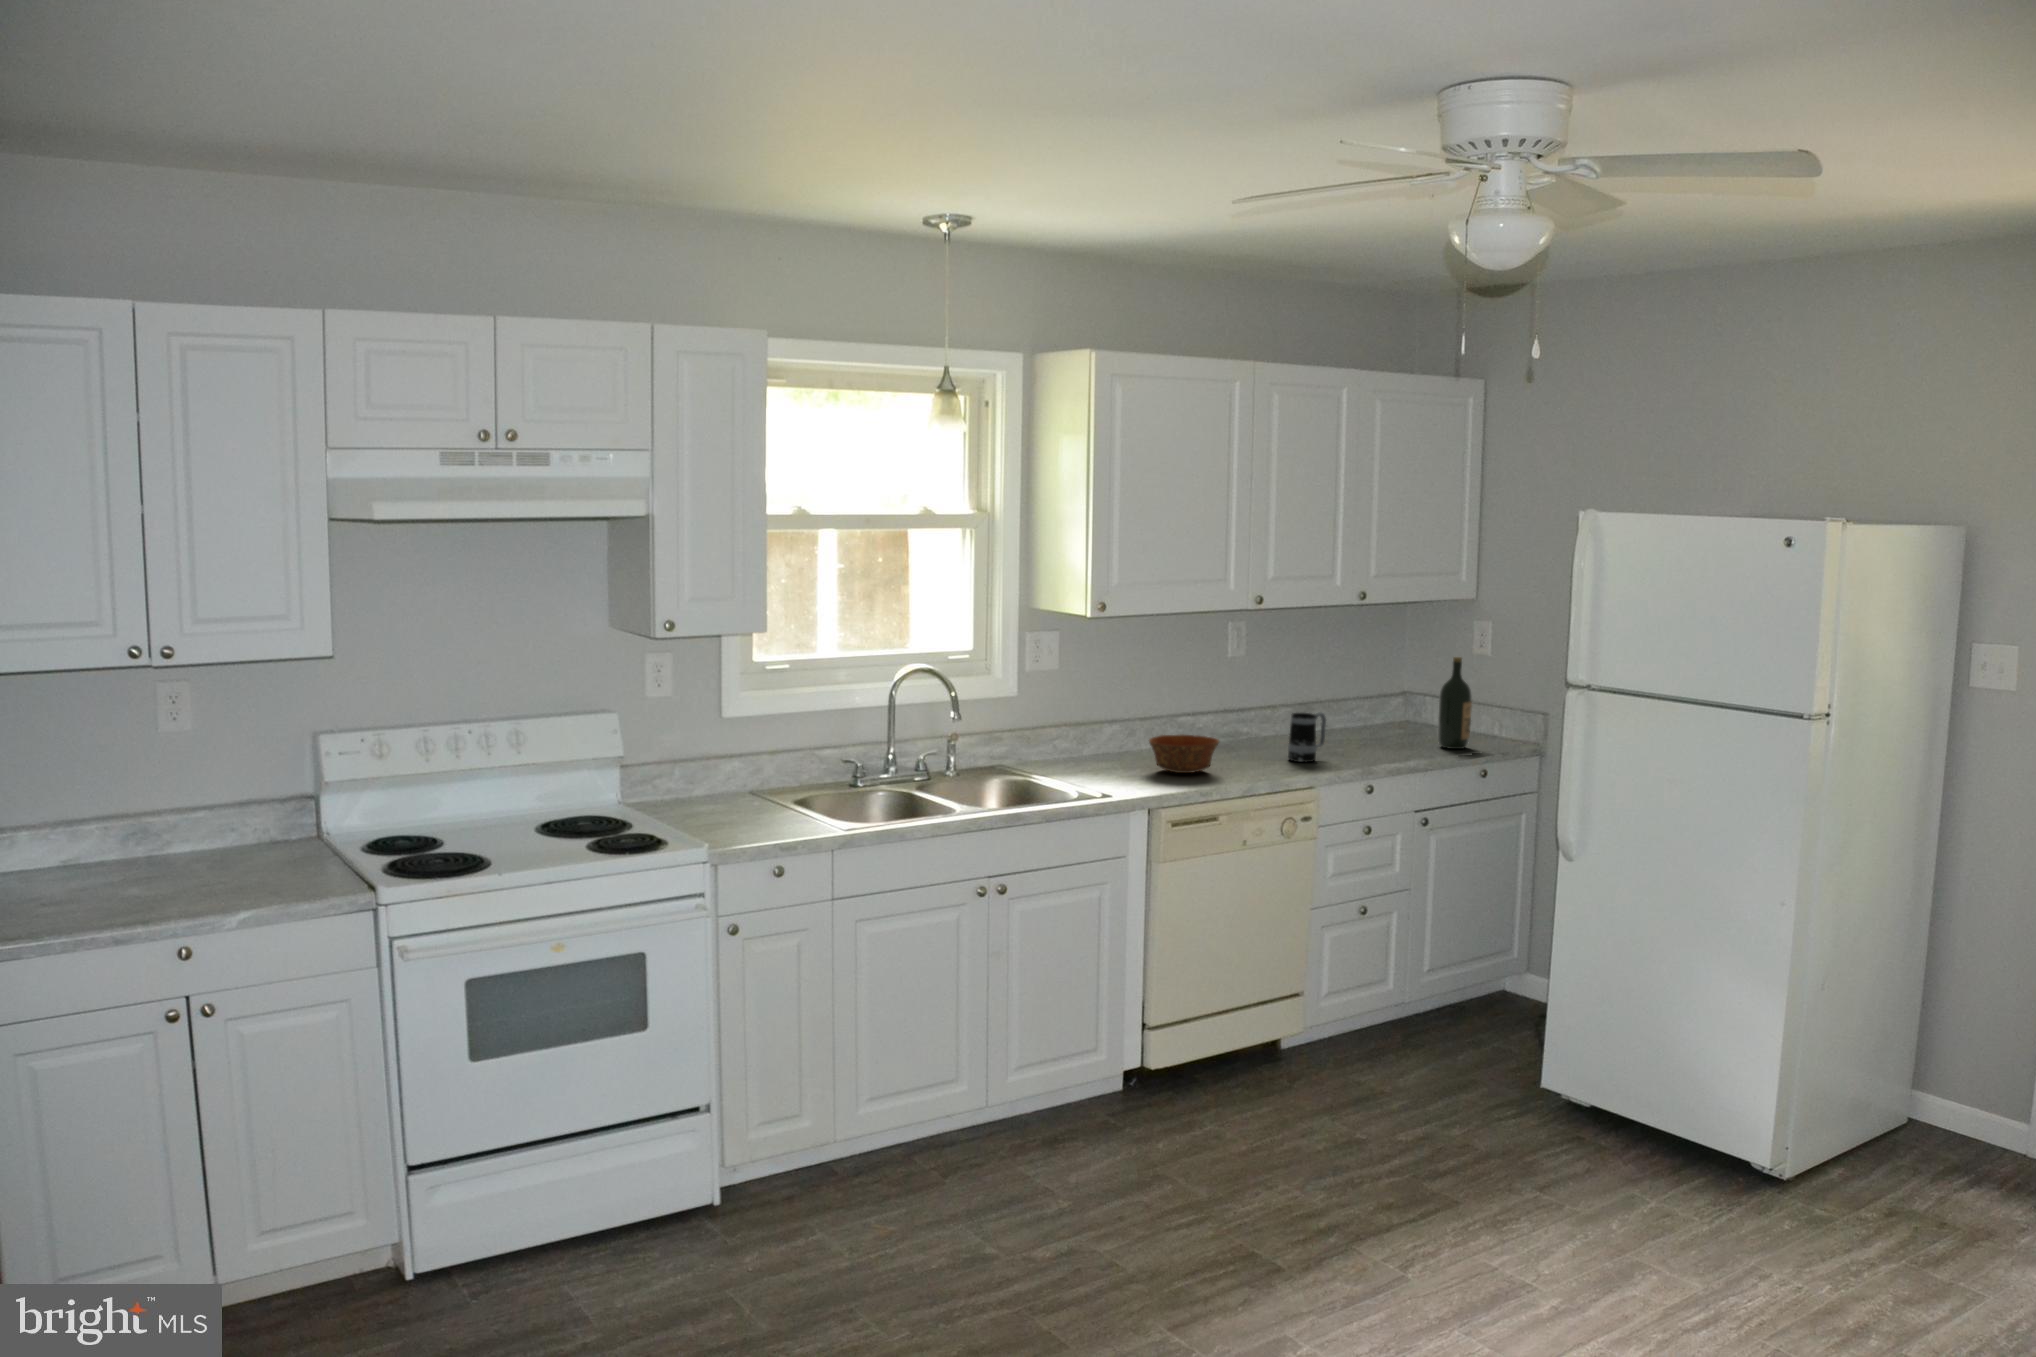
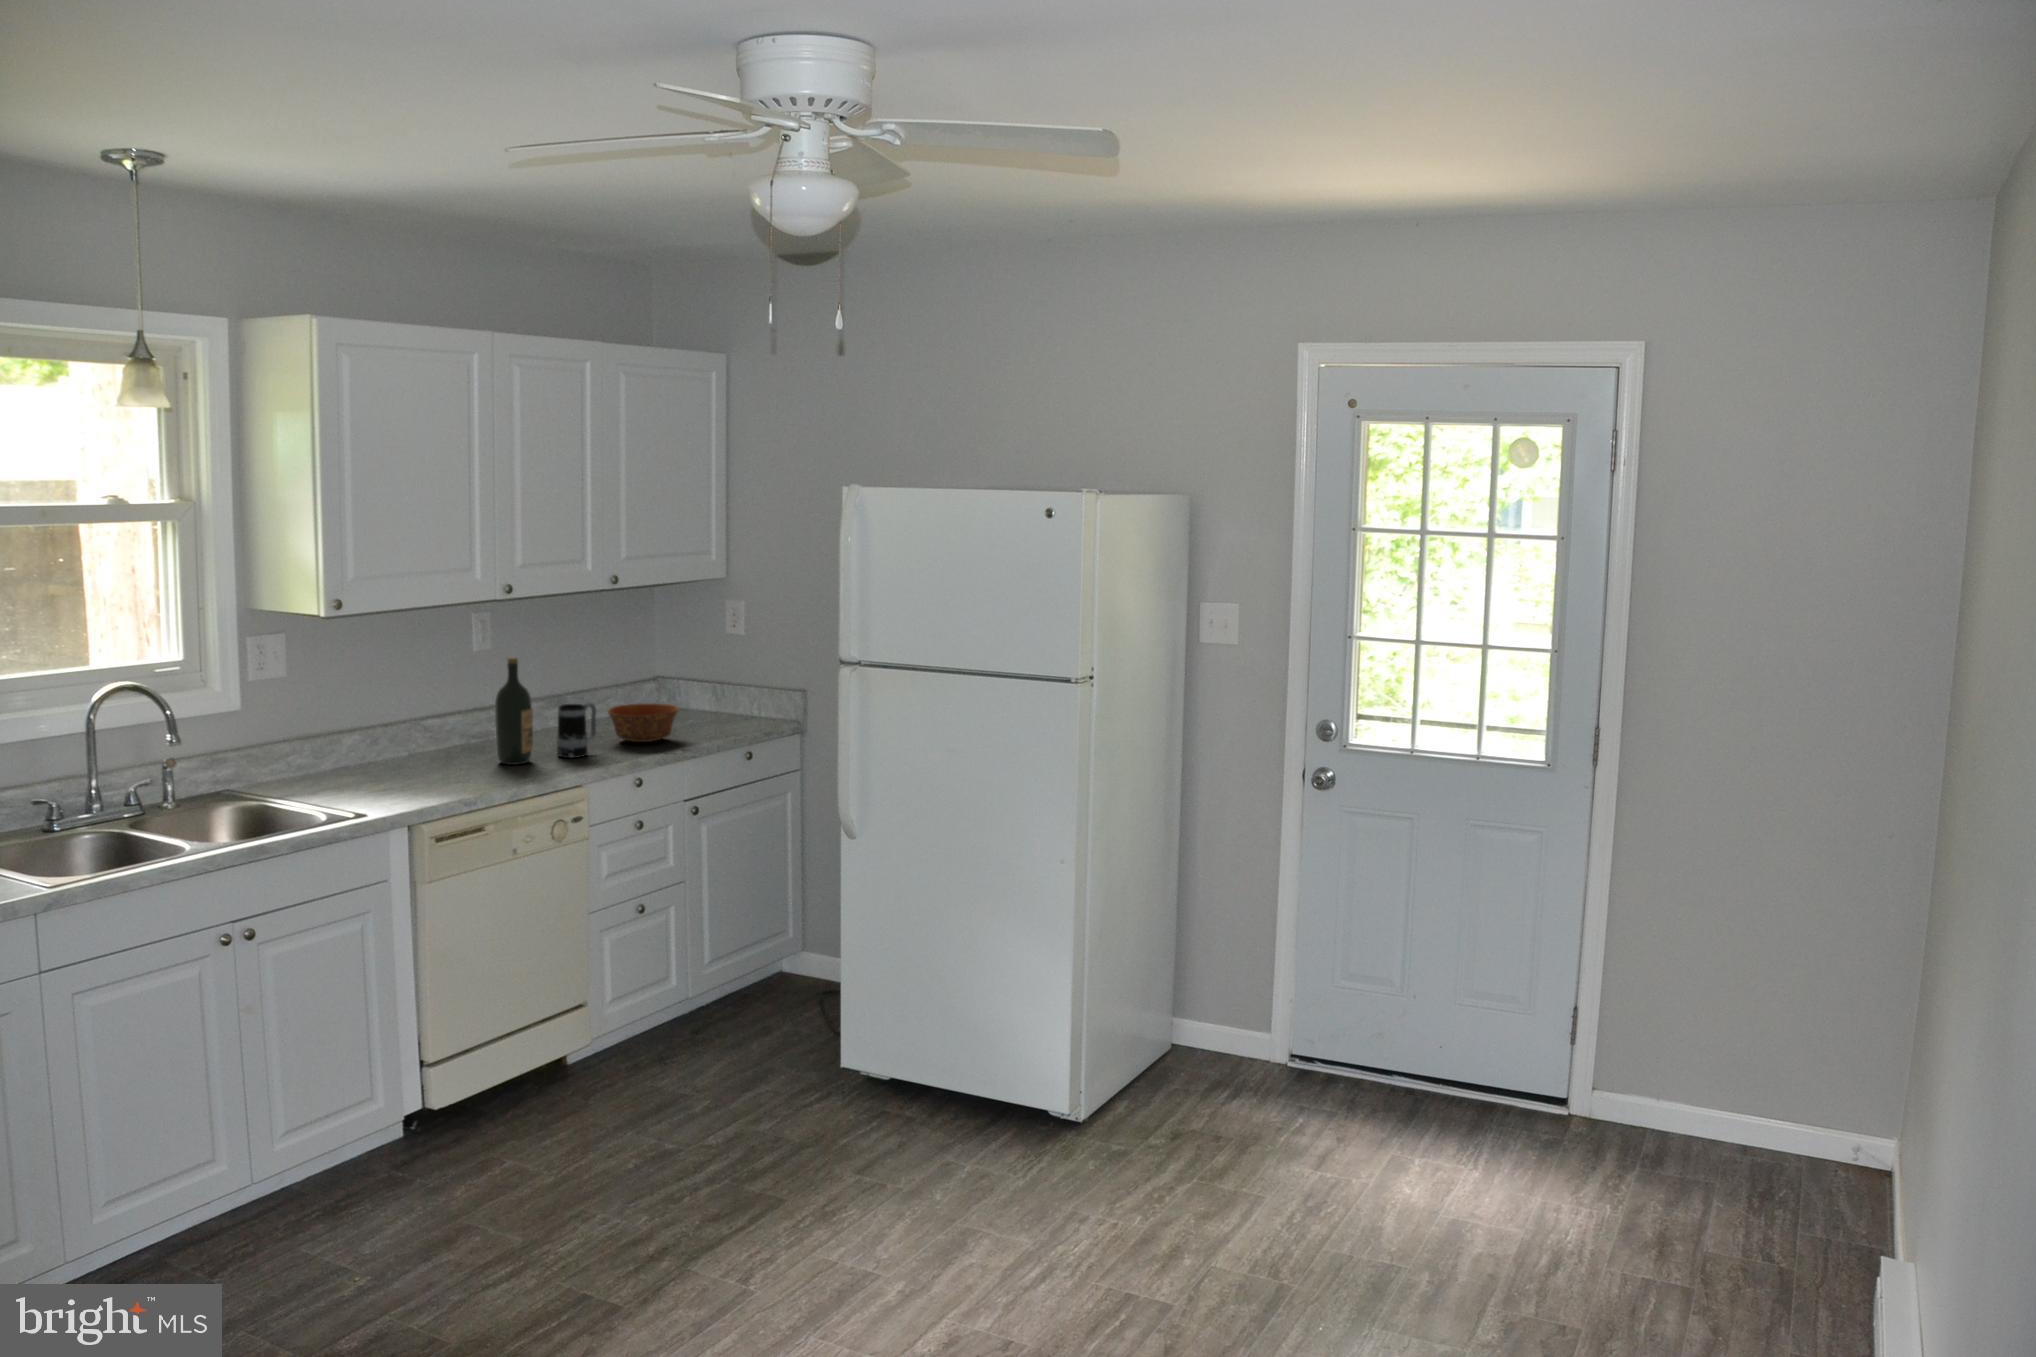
wine bottle: present [1438,657,1472,749] -> present [495,658,533,765]
bowl: present [1149,735,1219,773] -> present [608,704,679,742]

